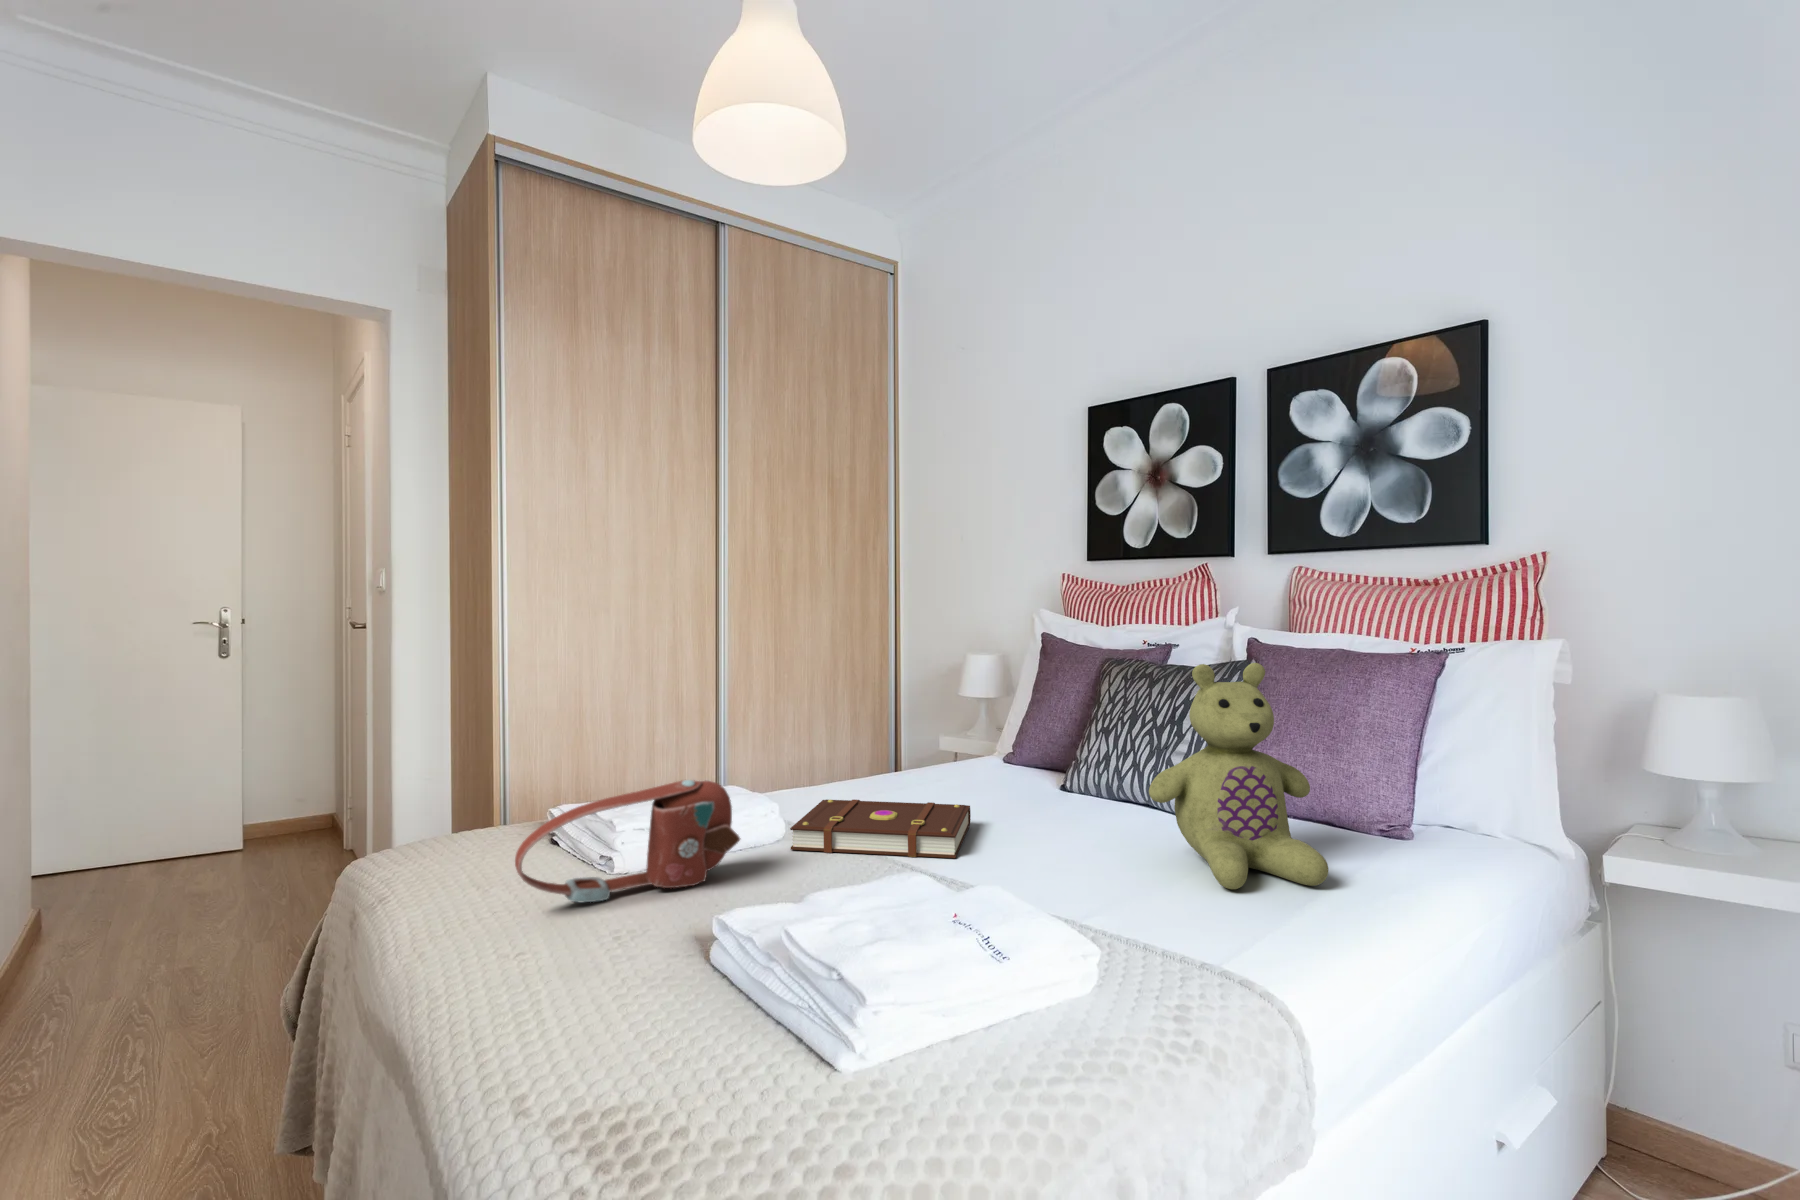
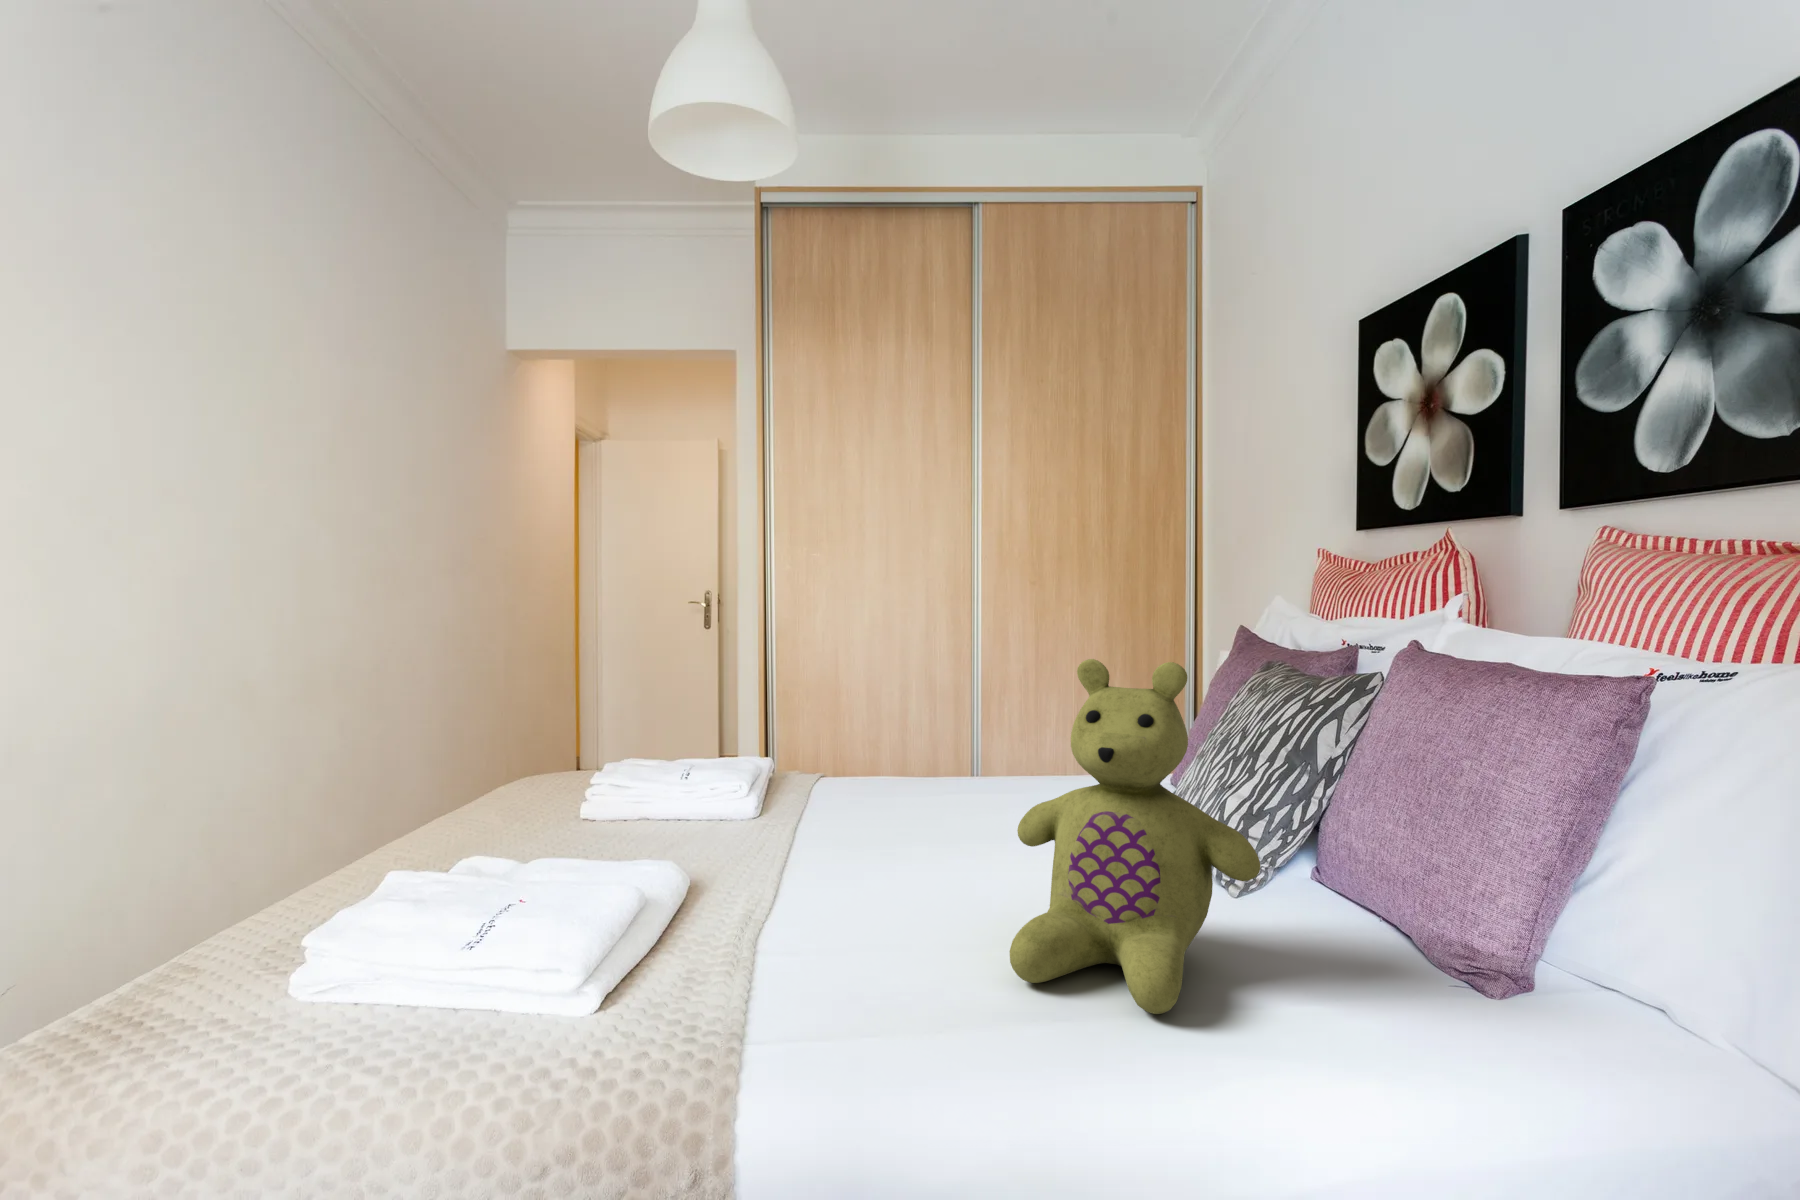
handbag: present [515,780,740,902] -> none [448,737,651,838]
book: present [790,800,971,858] -> none [735,787,942,868]

